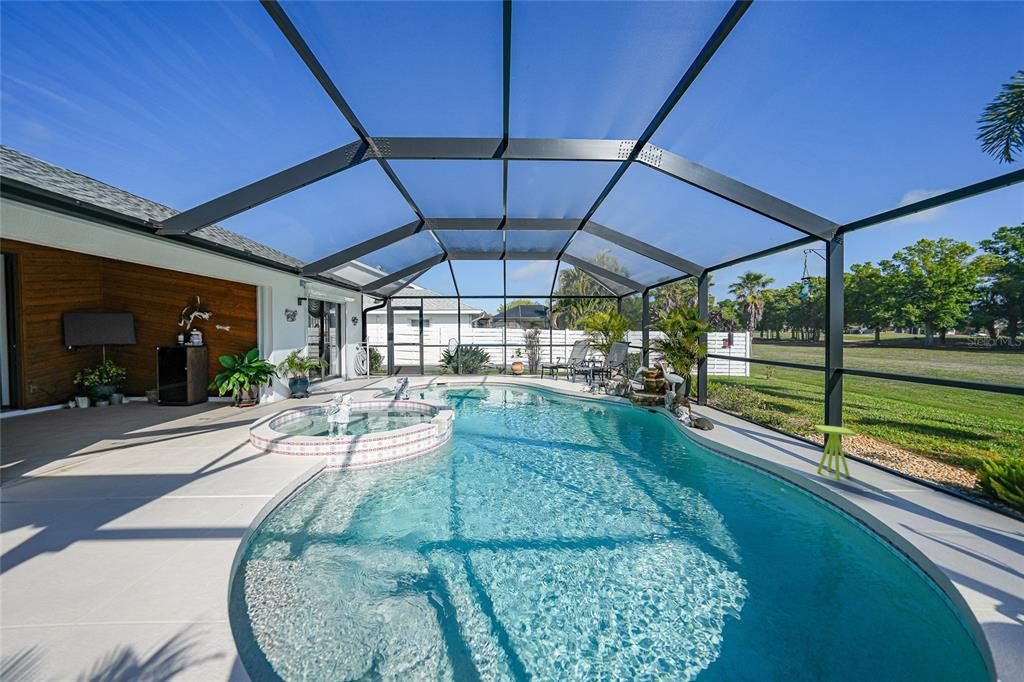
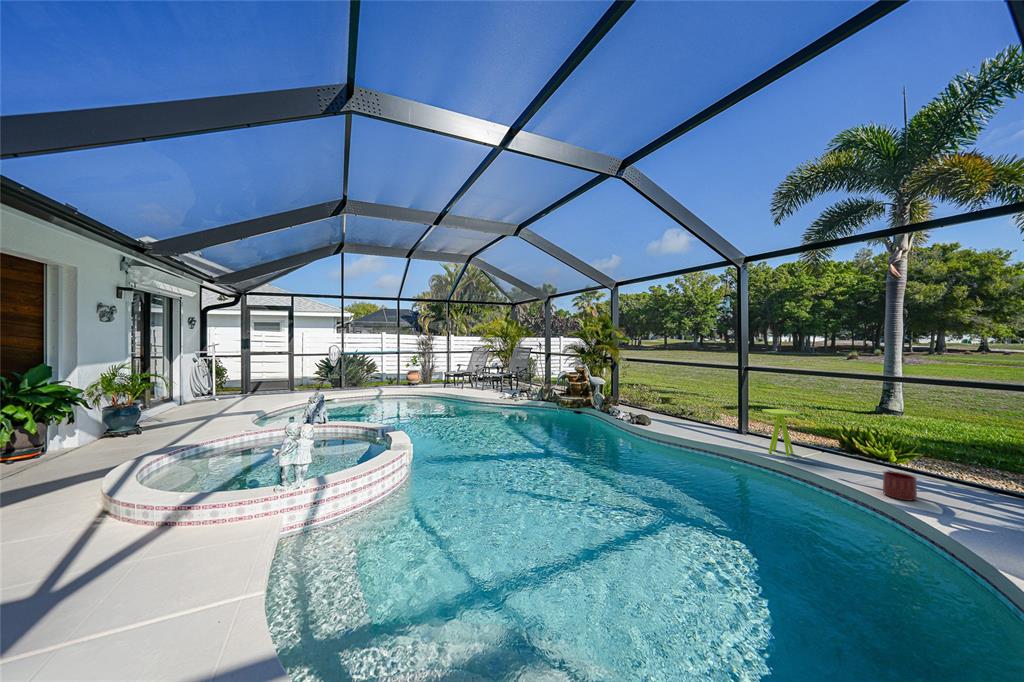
planter: none [909,507,951,544] -> present [883,471,917,501]

